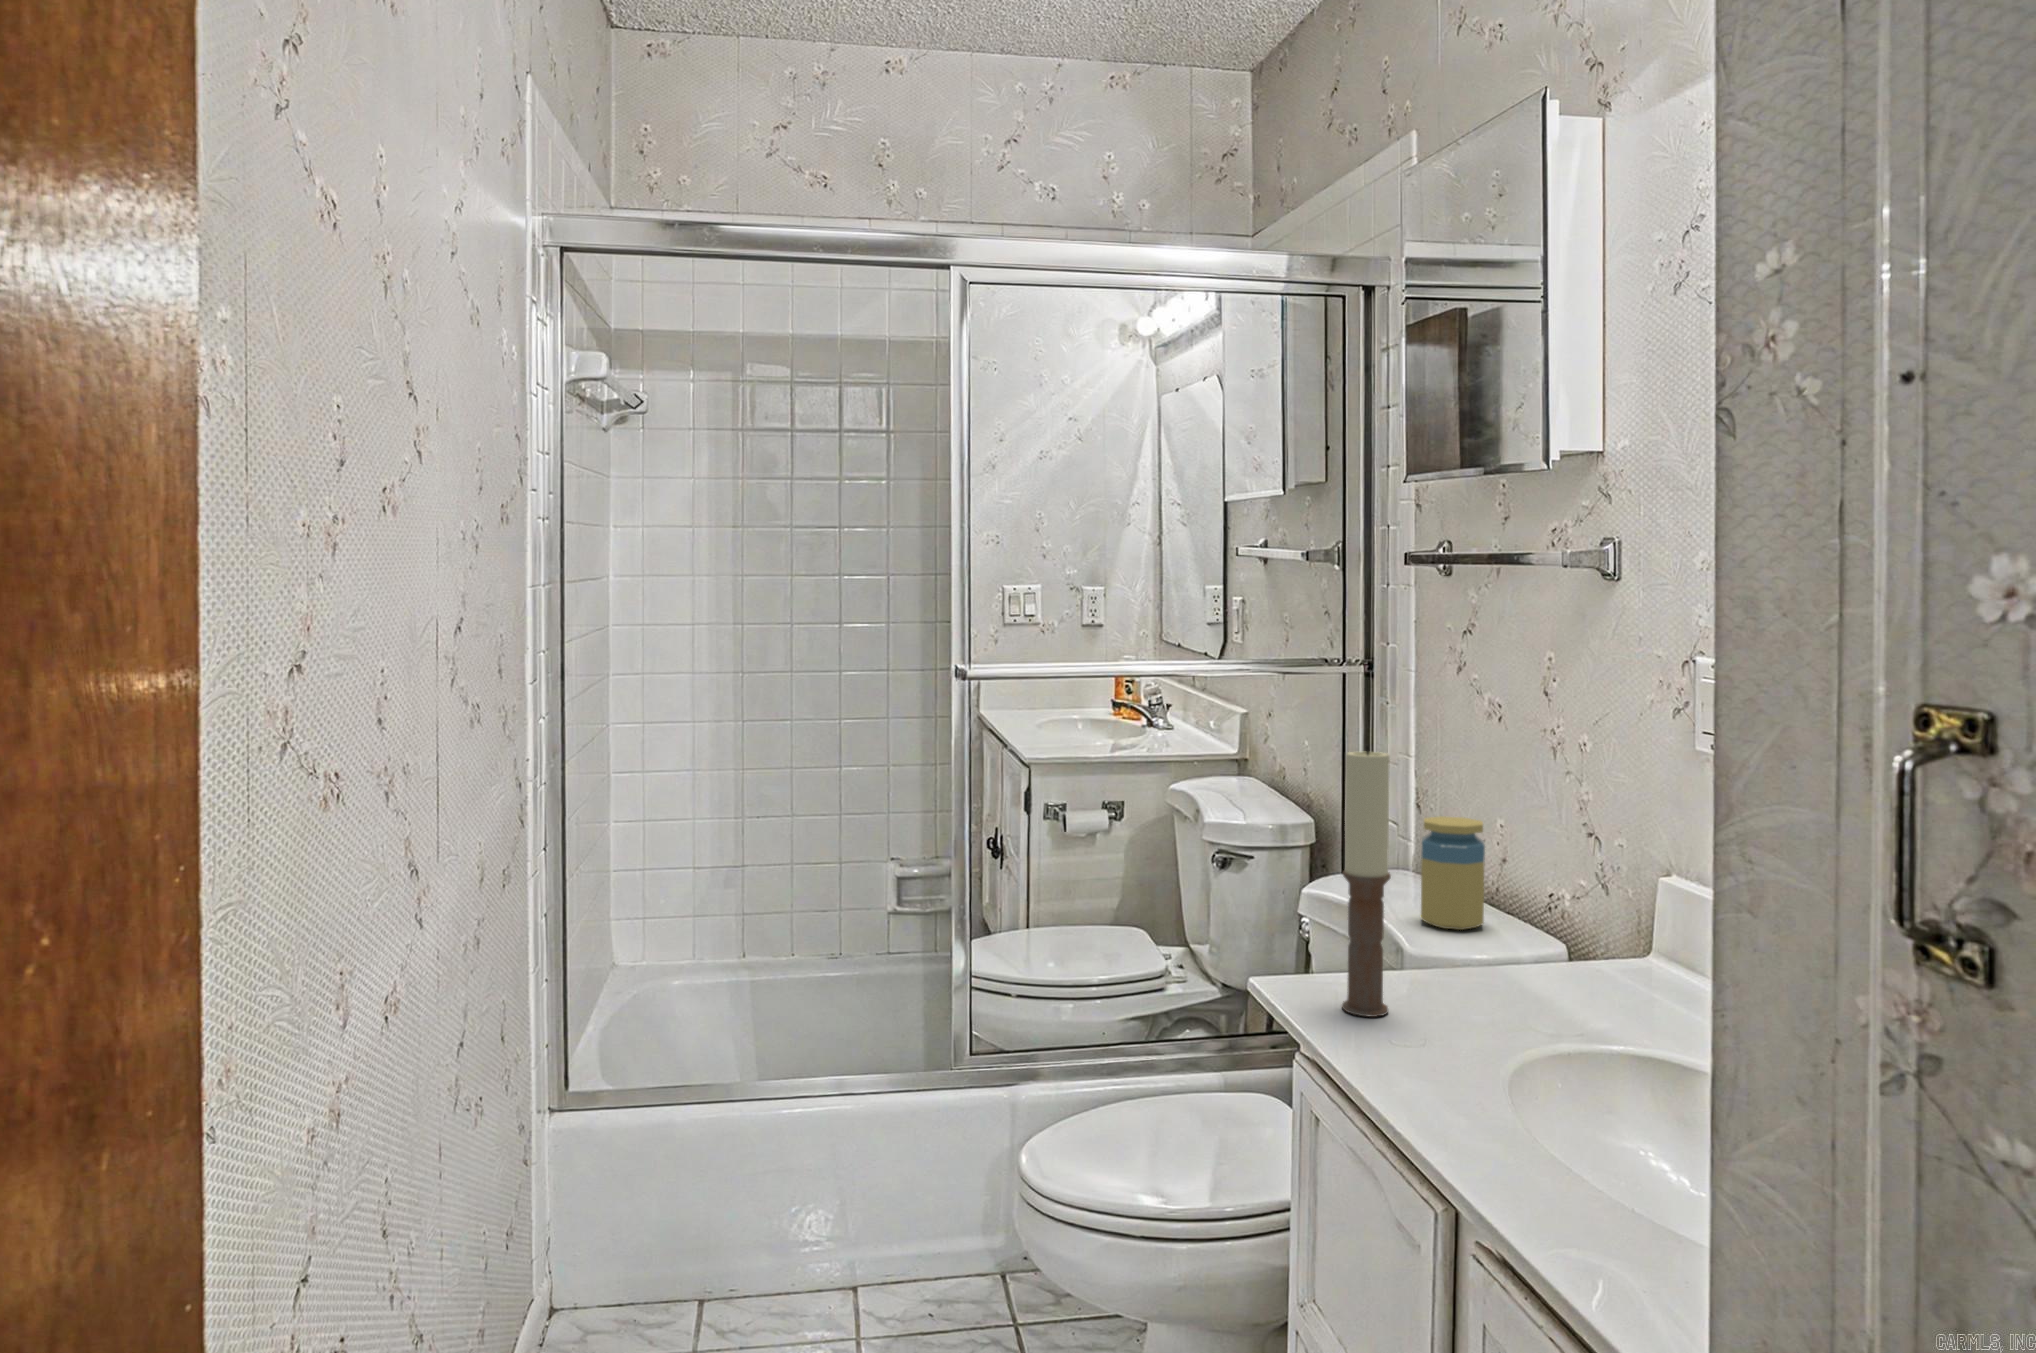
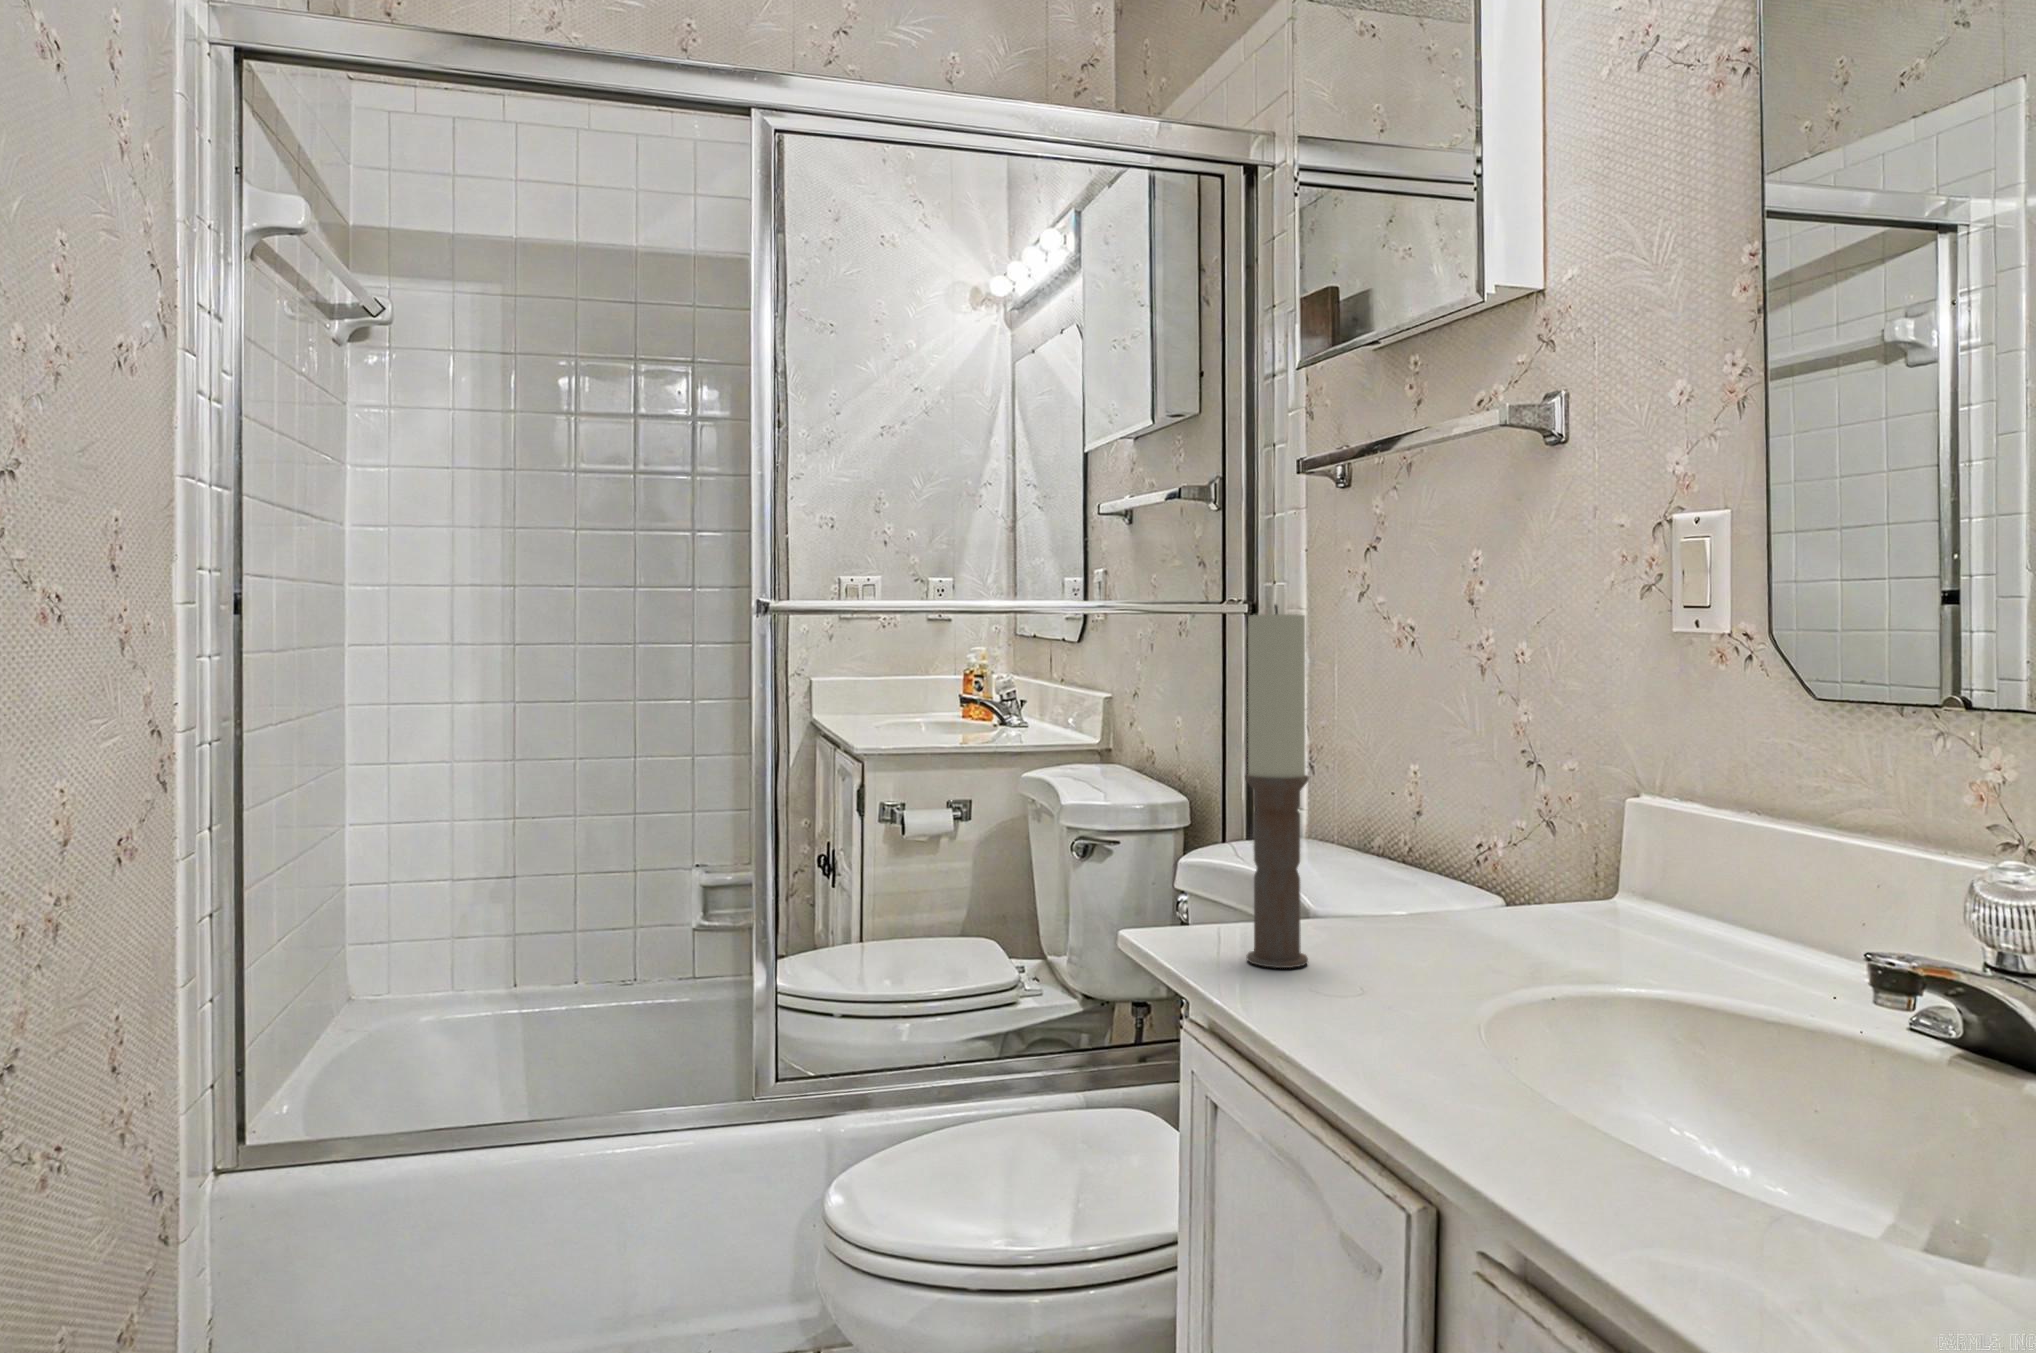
jar: present [1421,816,1485,930] -> none [1329,749,1406,884]

